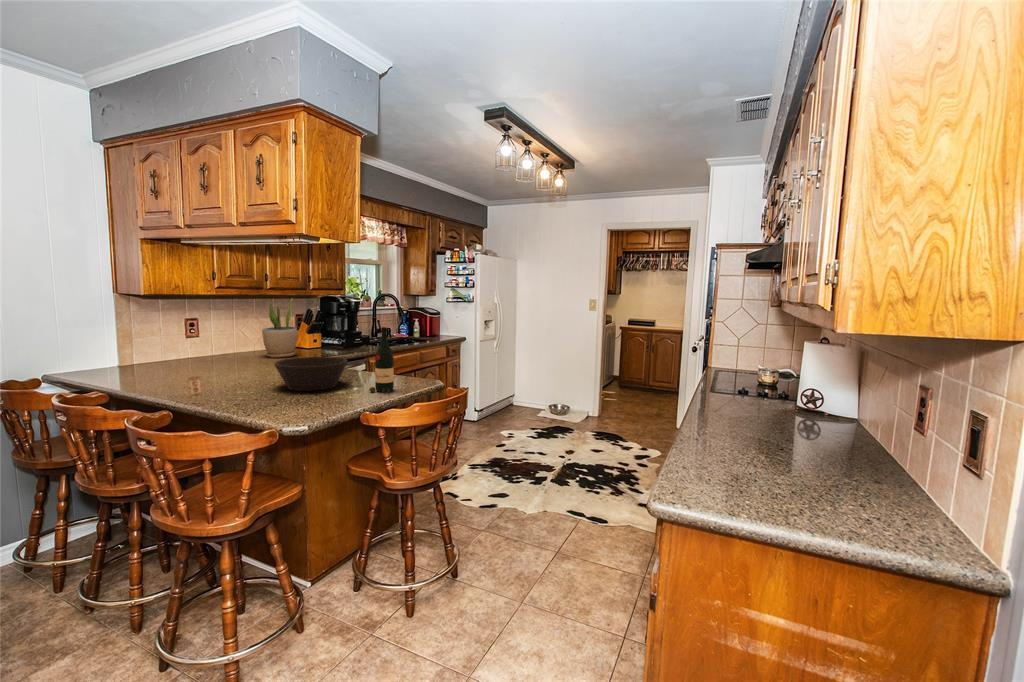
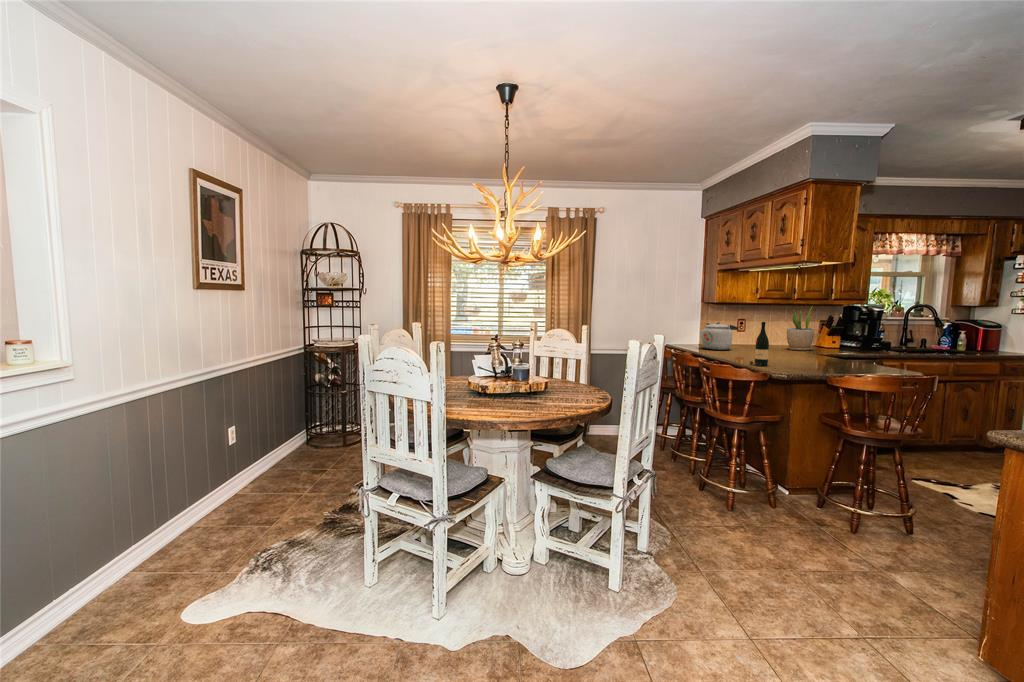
kettle: none [115,326,191,375] -> present [700,322,738,350]
wine bottle: present [369,327,394,393] -> present [750,322,769,366]
bowl: present [274,357,347,391] -> none [781,345,836,366]

